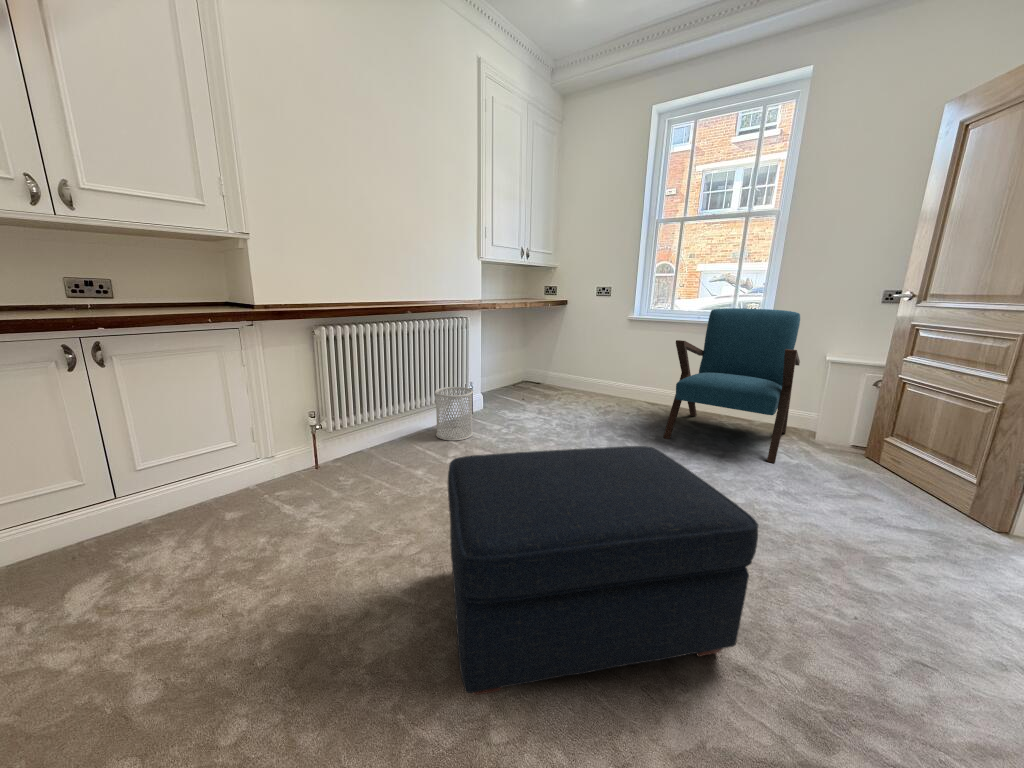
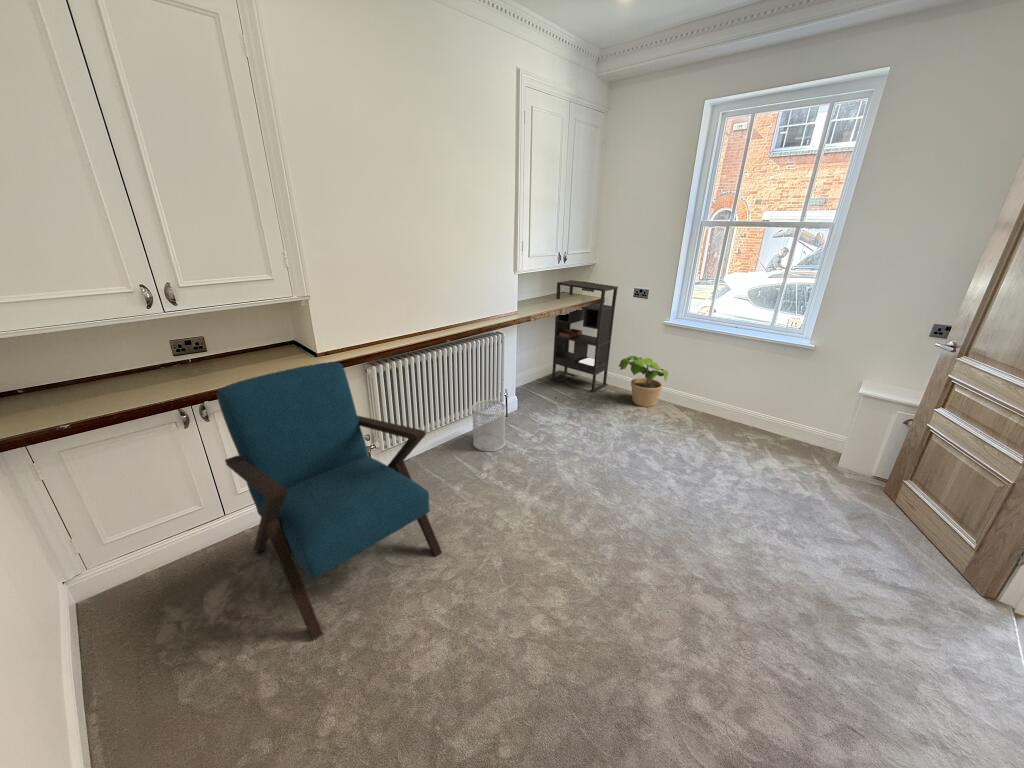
bookshelf: none [516,285,580,395] -> present [551,280,618,392]
armchair: present [663,308,800,463] -> present [216,362,442,640]
potted plant: none [586,348,636,404] -> present [619,356,668,407]
ottoman: present [448,446,758,695] -> none [476,514,715,719]

